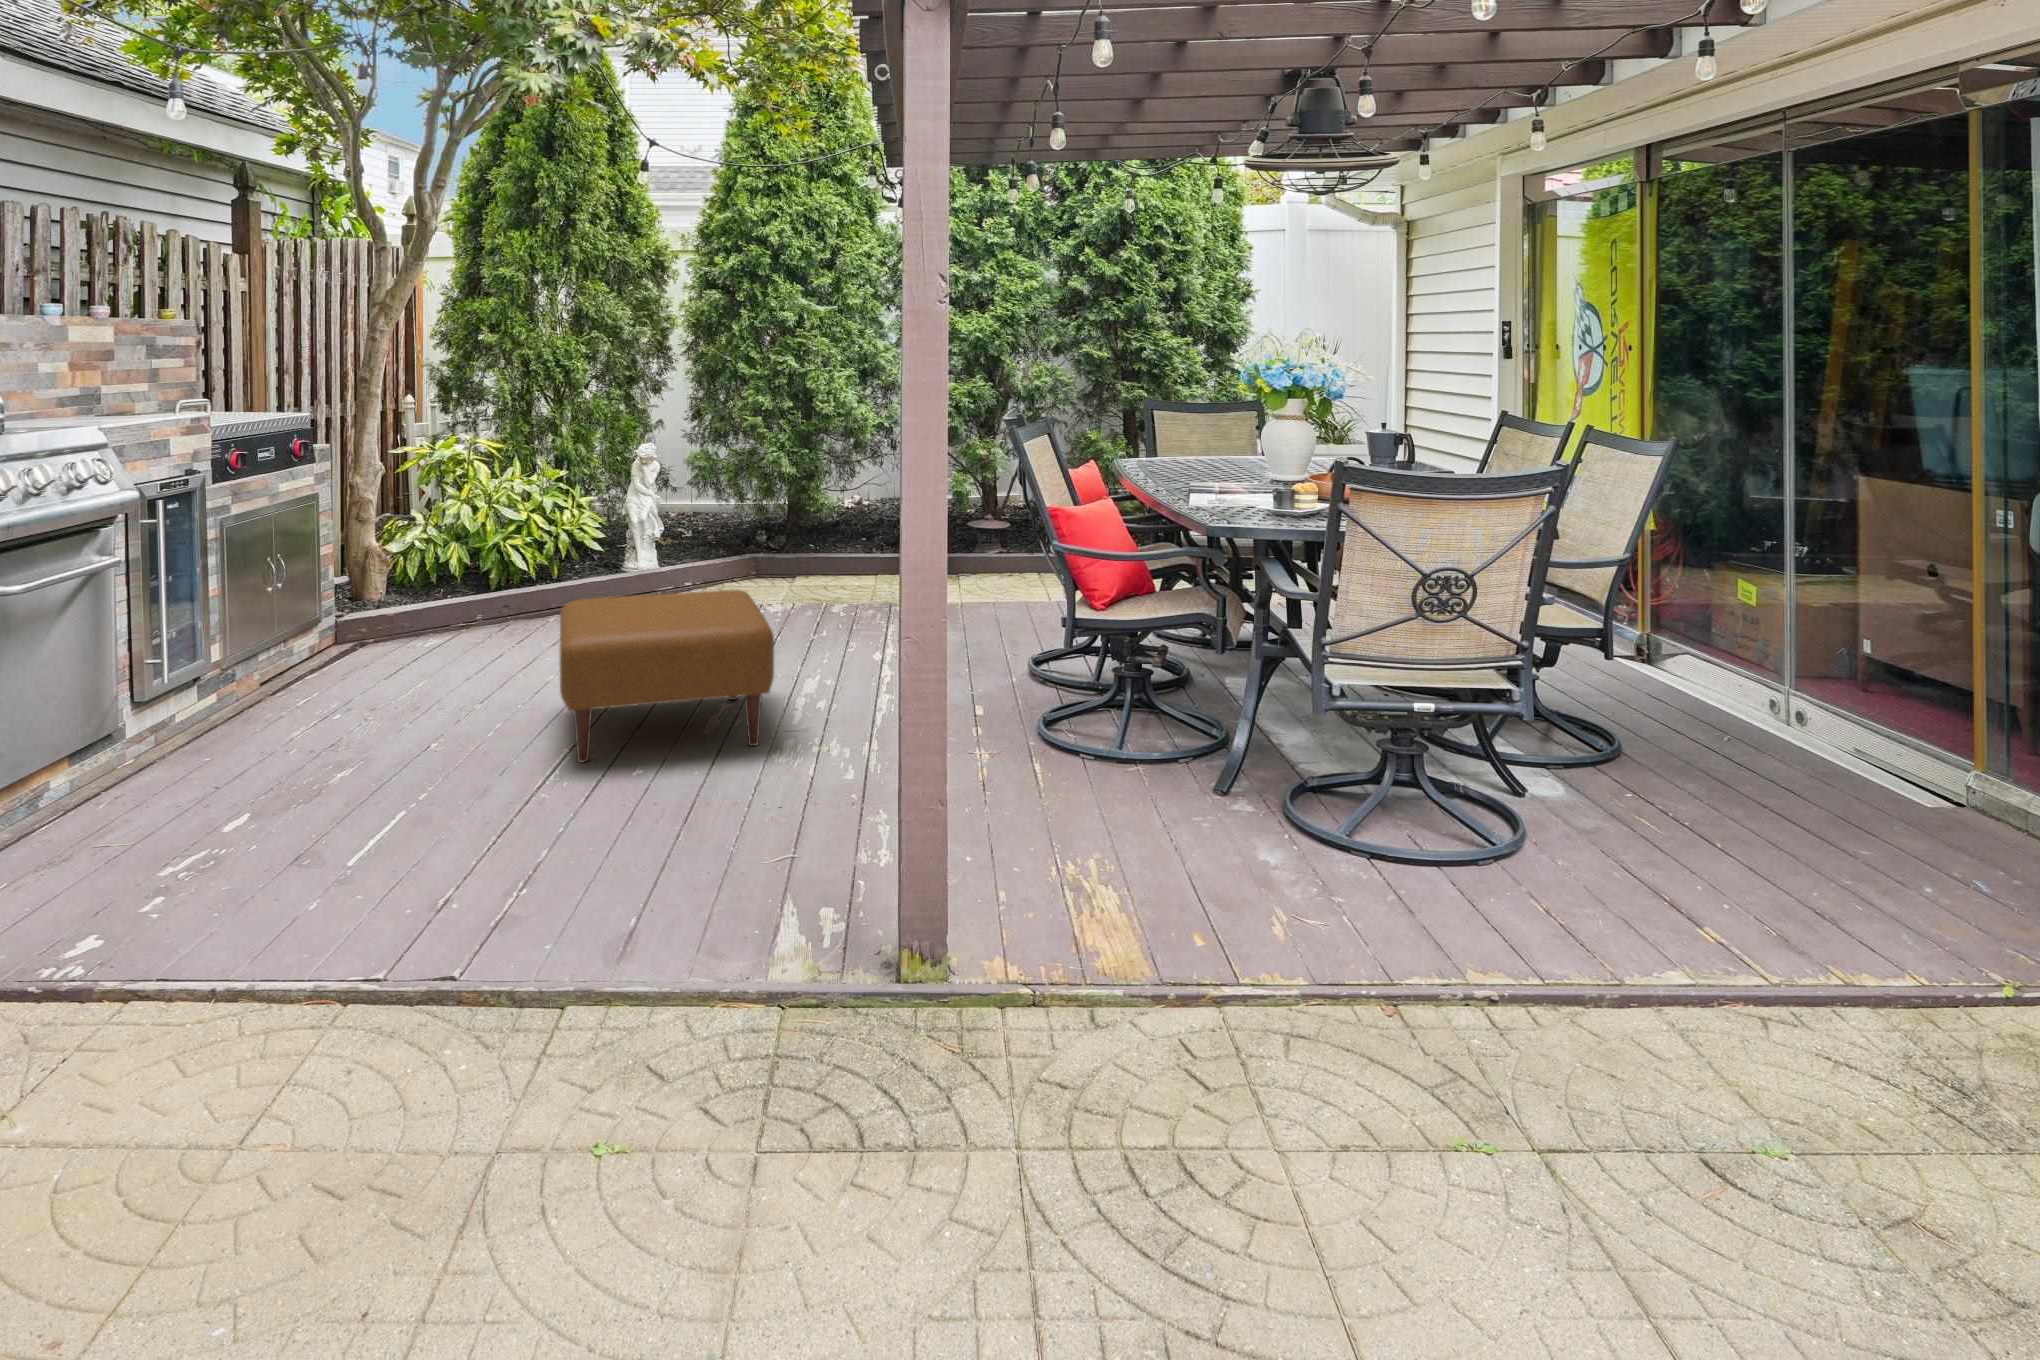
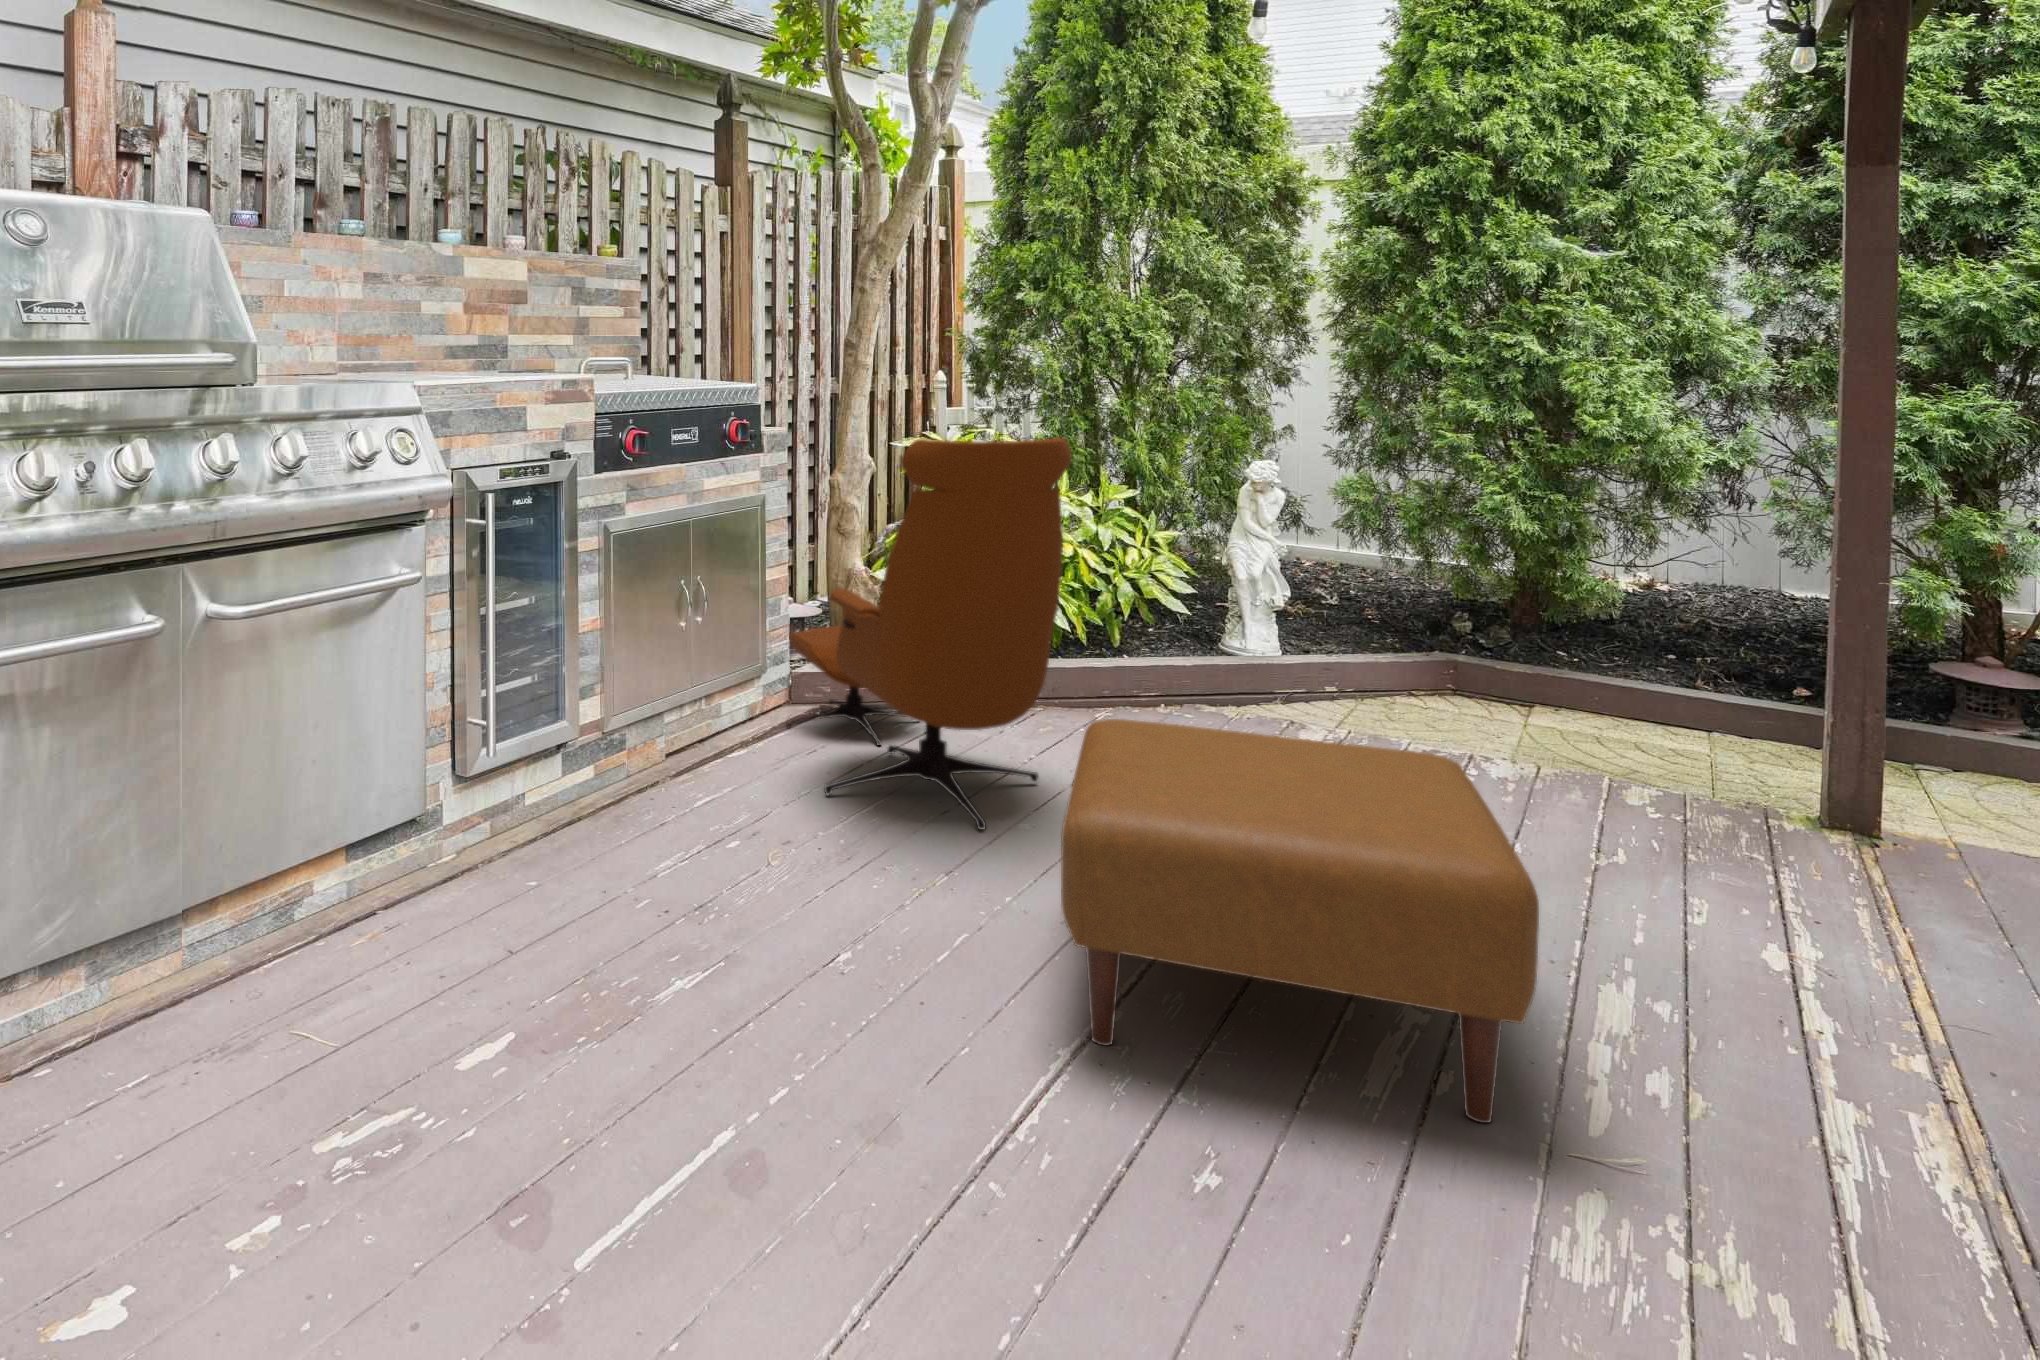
lounge chair: none [330,438,543,694] -> present [786,437,1071,830]

